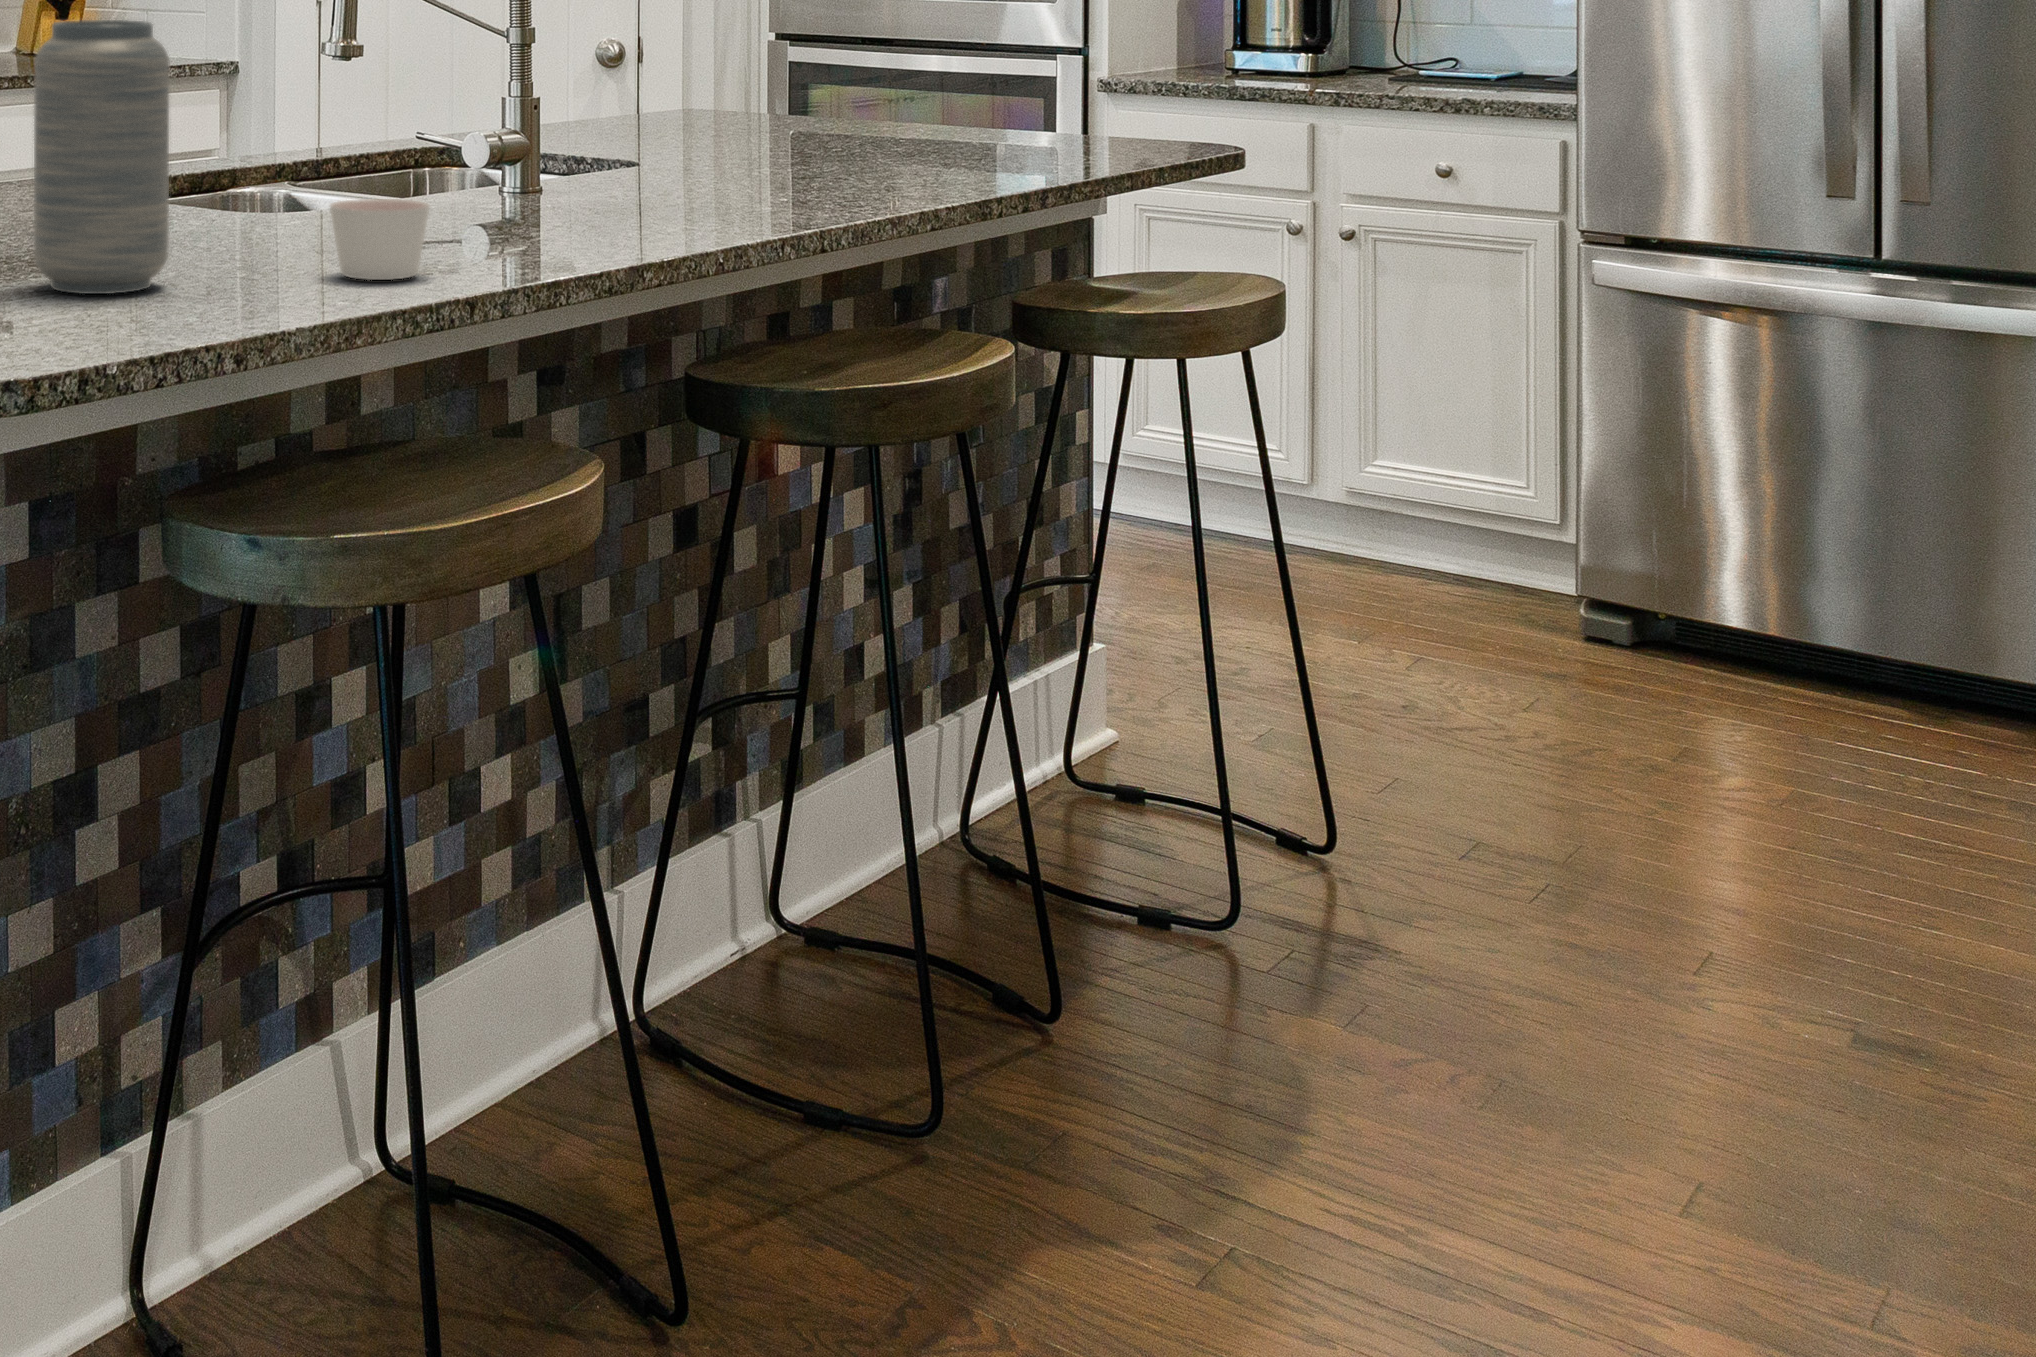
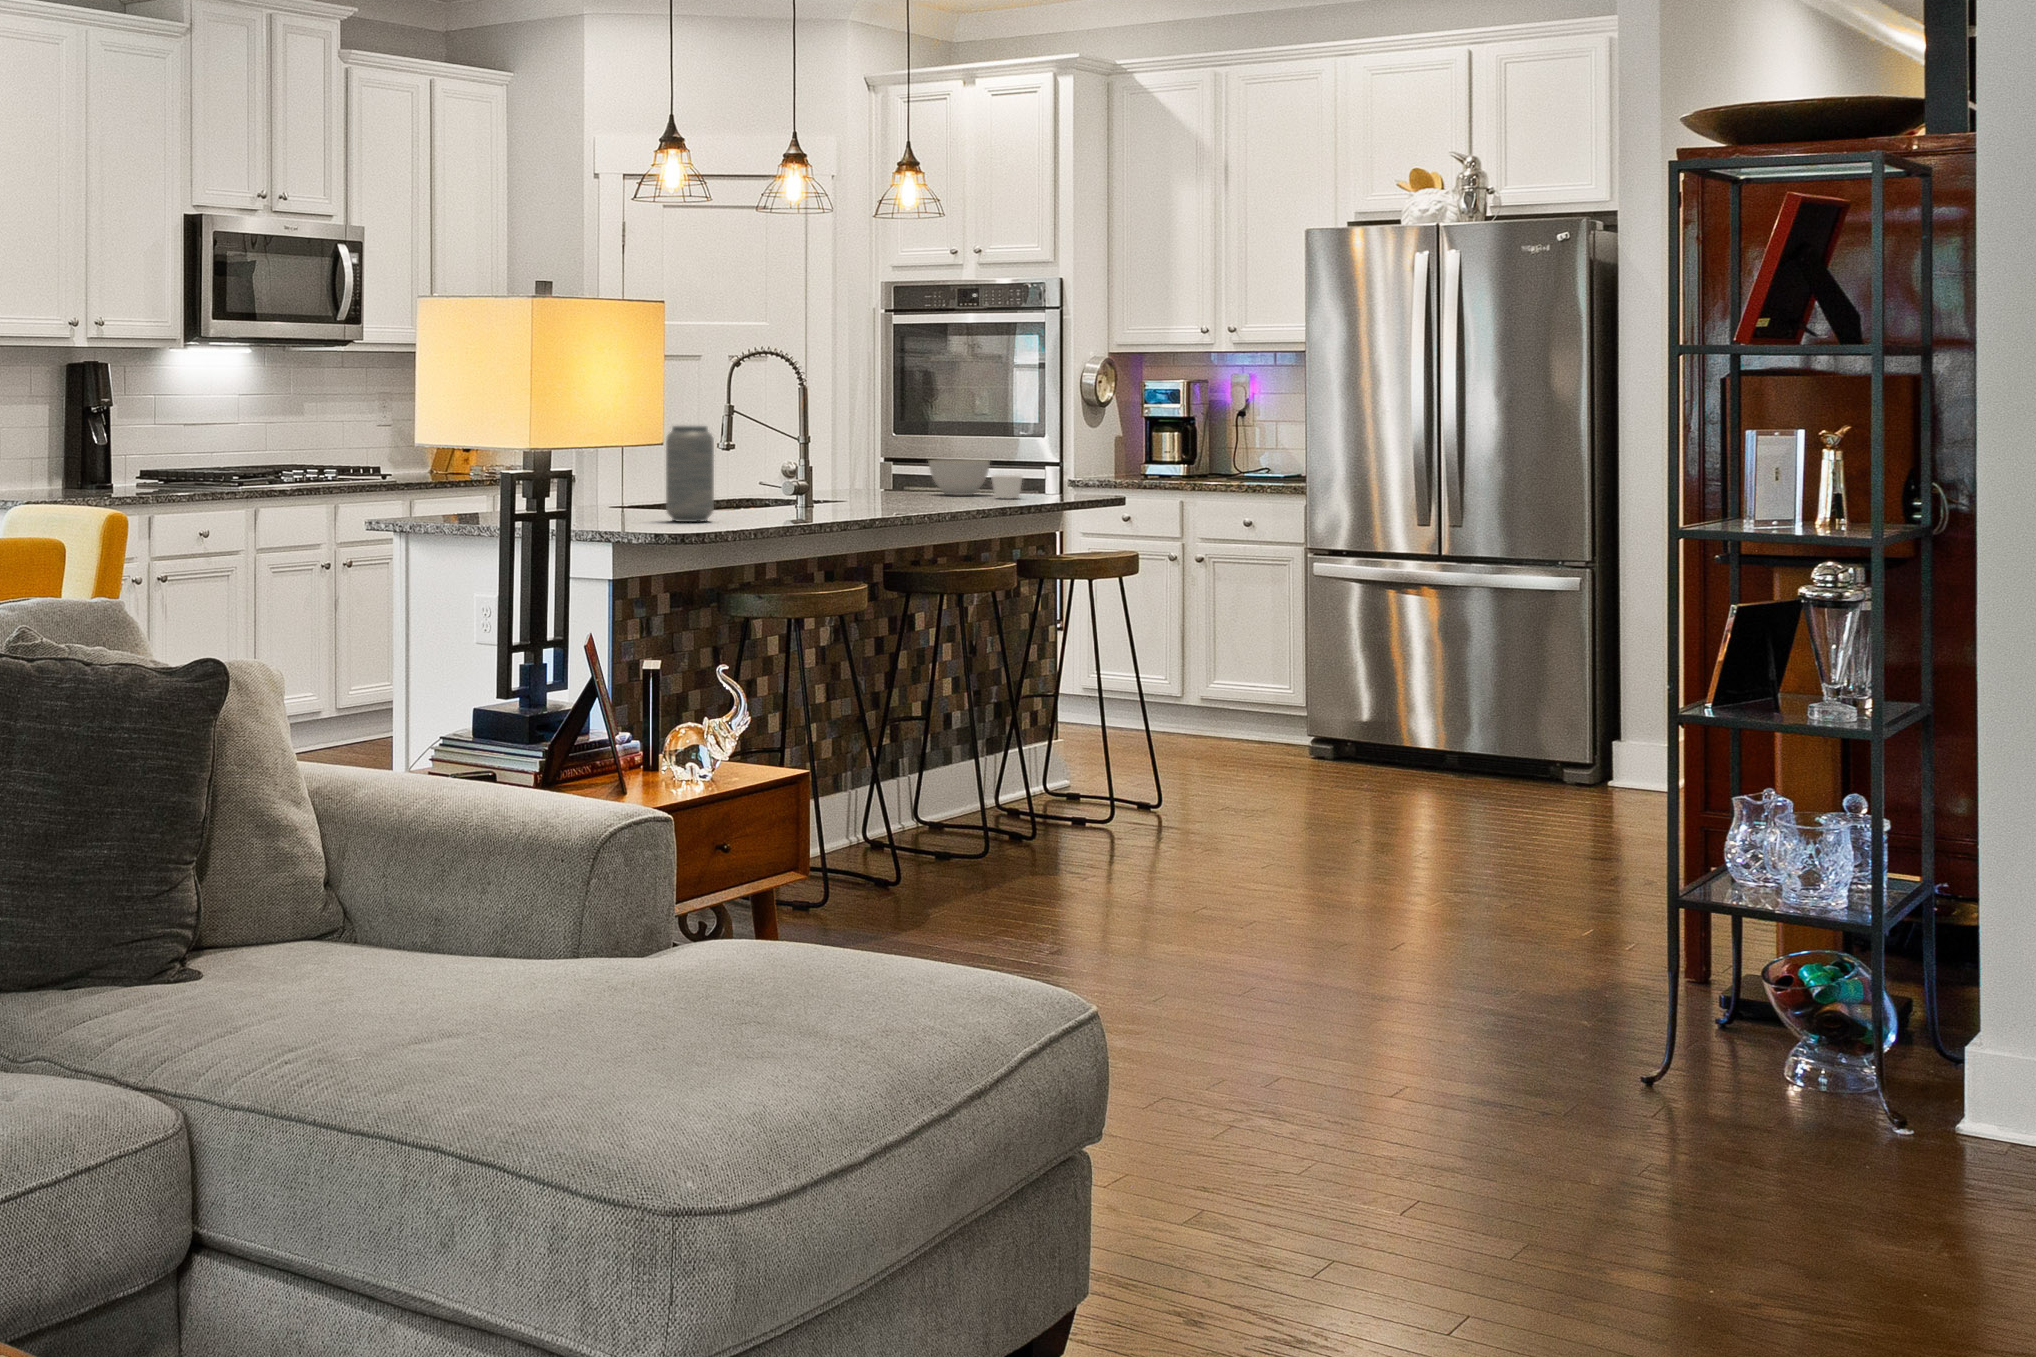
bowl: none [821,66,954,147] -> present [929,459,990,495]
candle: present [330,199,429,280] -> present [991,475,1022,499]

